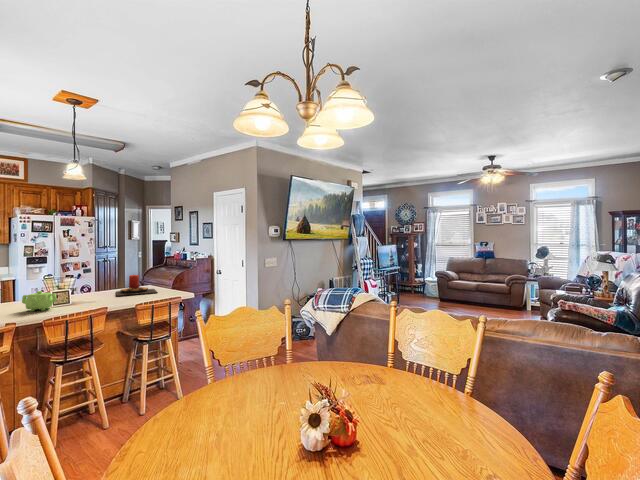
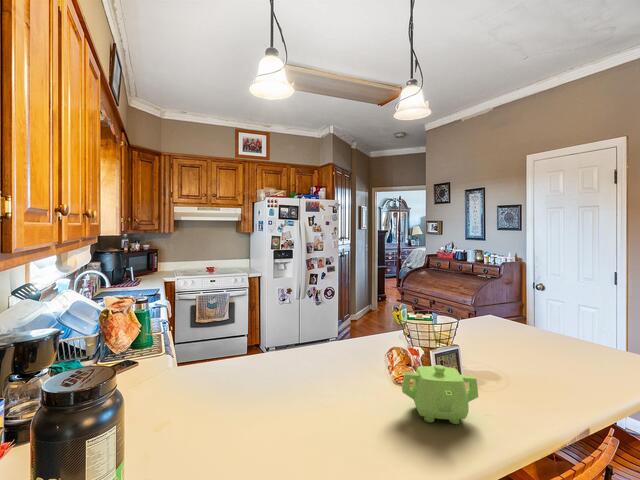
candle: present [116,275,157,296] -> none [484,309,605,363]

